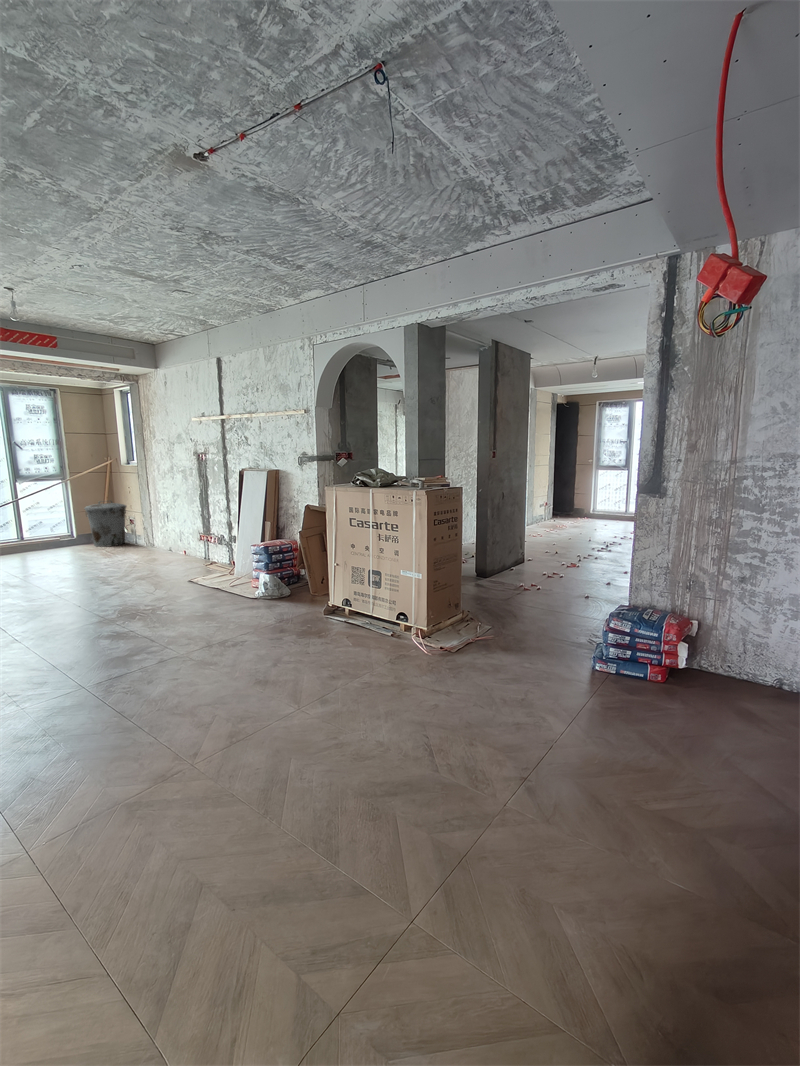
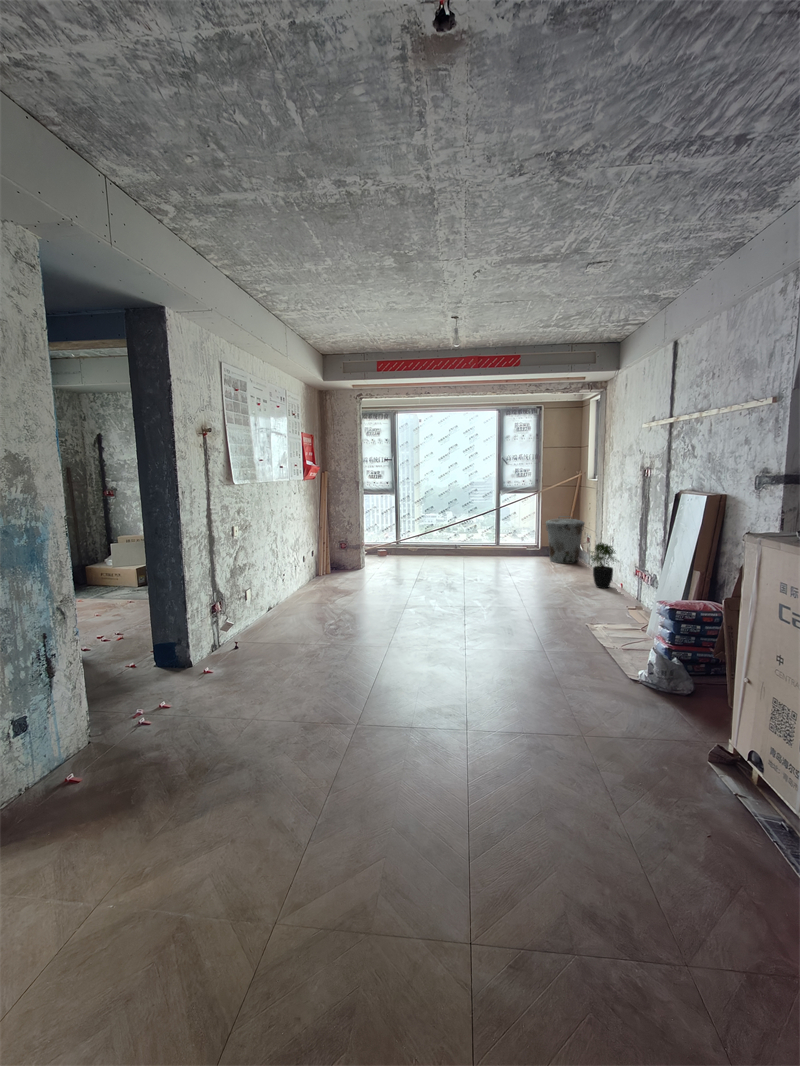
potted plant: none [154,517,184,557] -> present [591,543,619,588]

